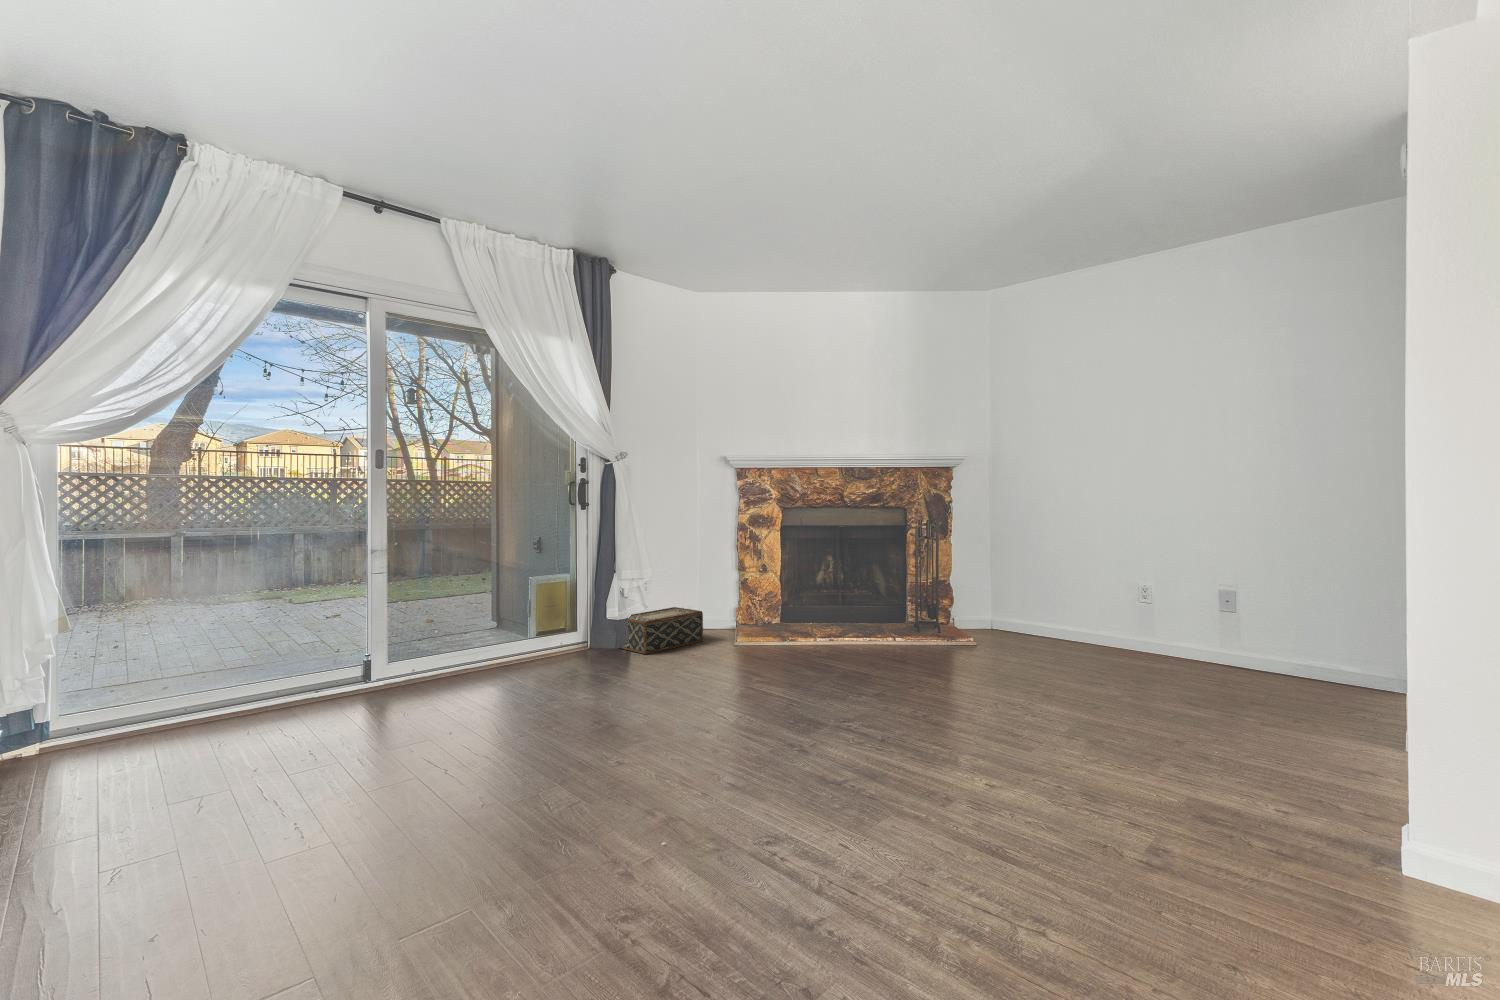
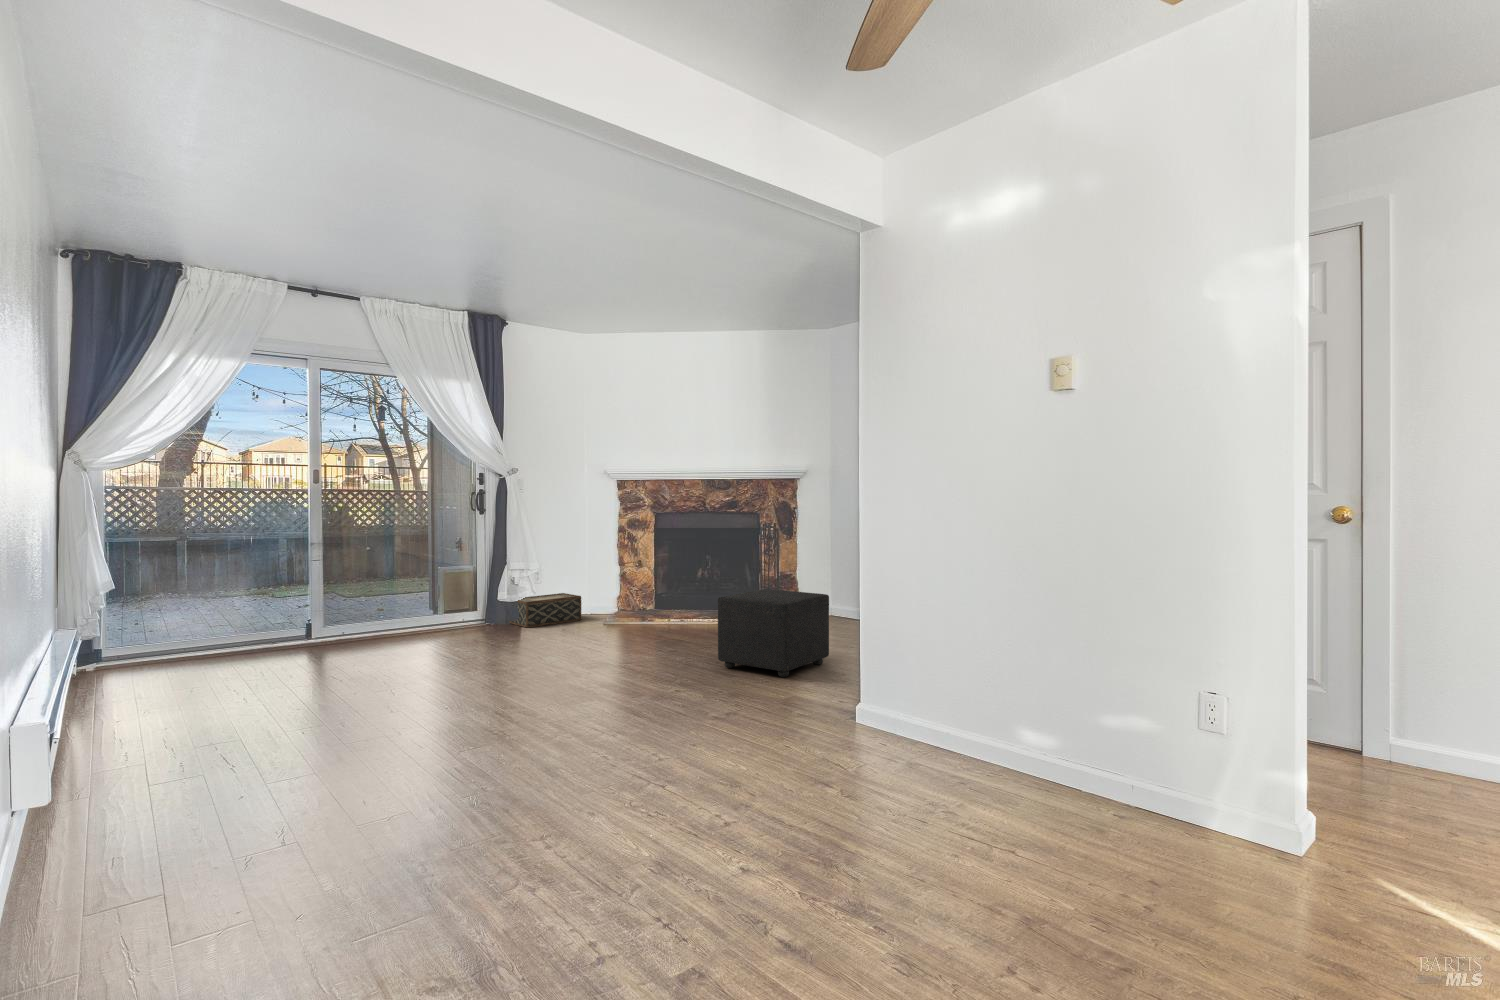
ottoman: none [982,607,1125,741] -> present [718,589,829,677]

